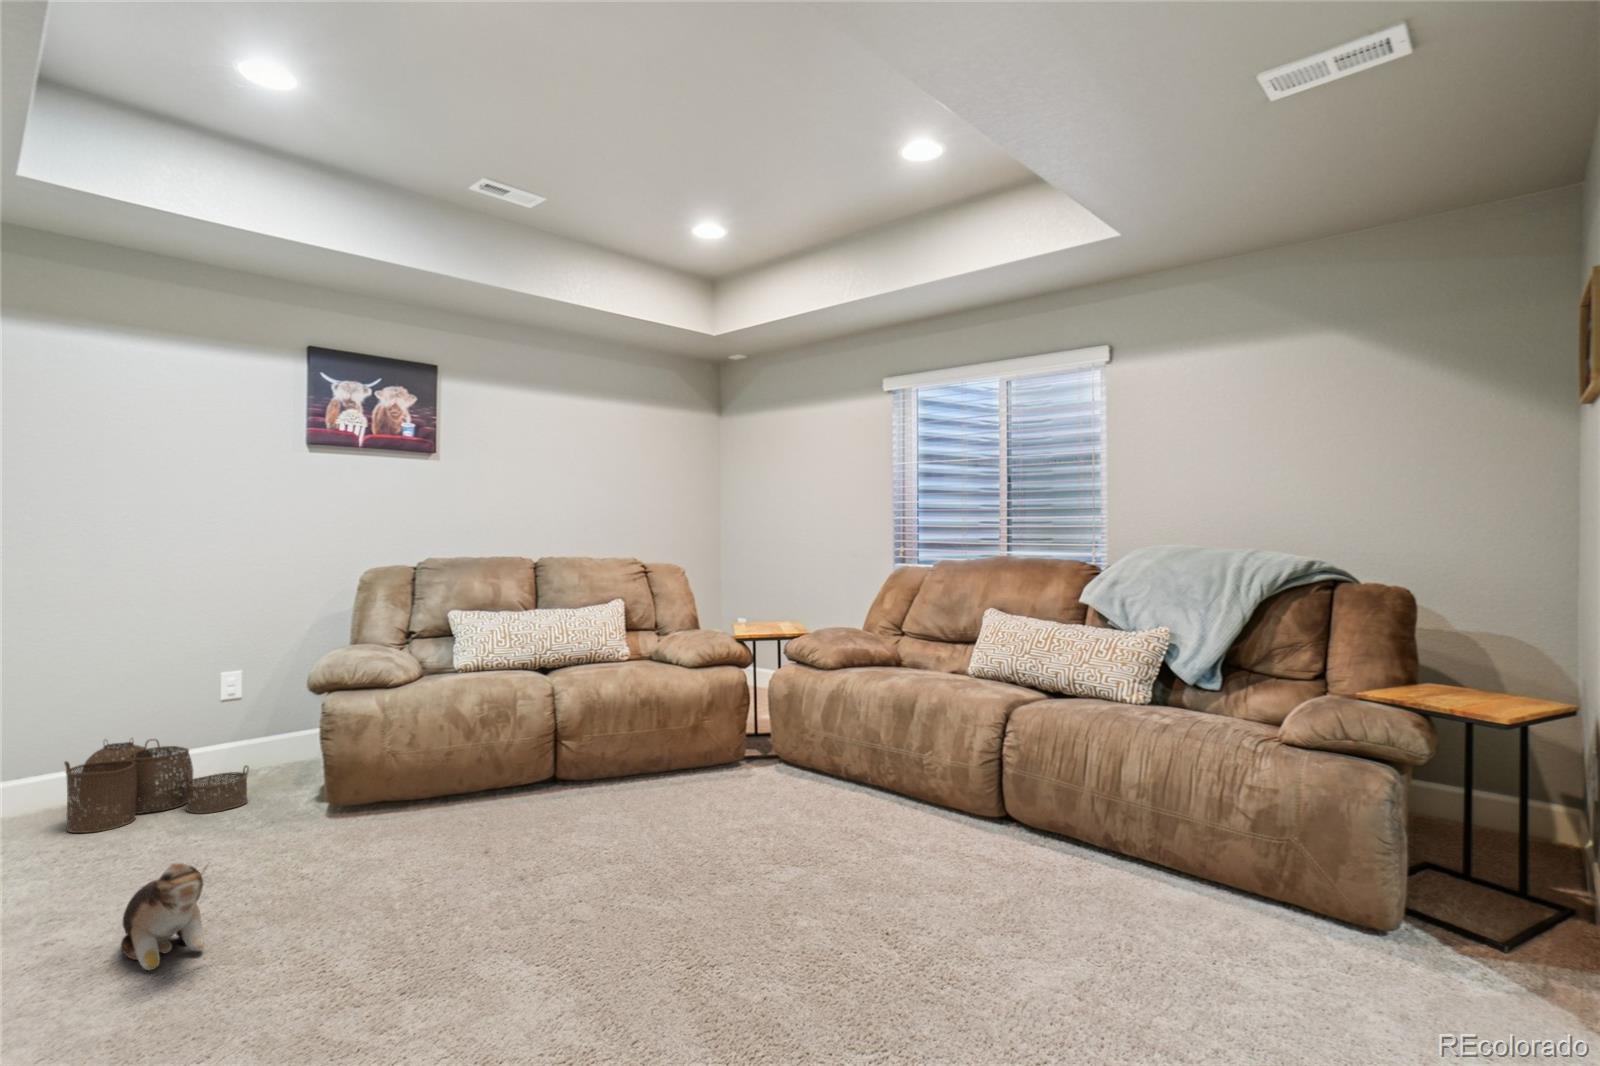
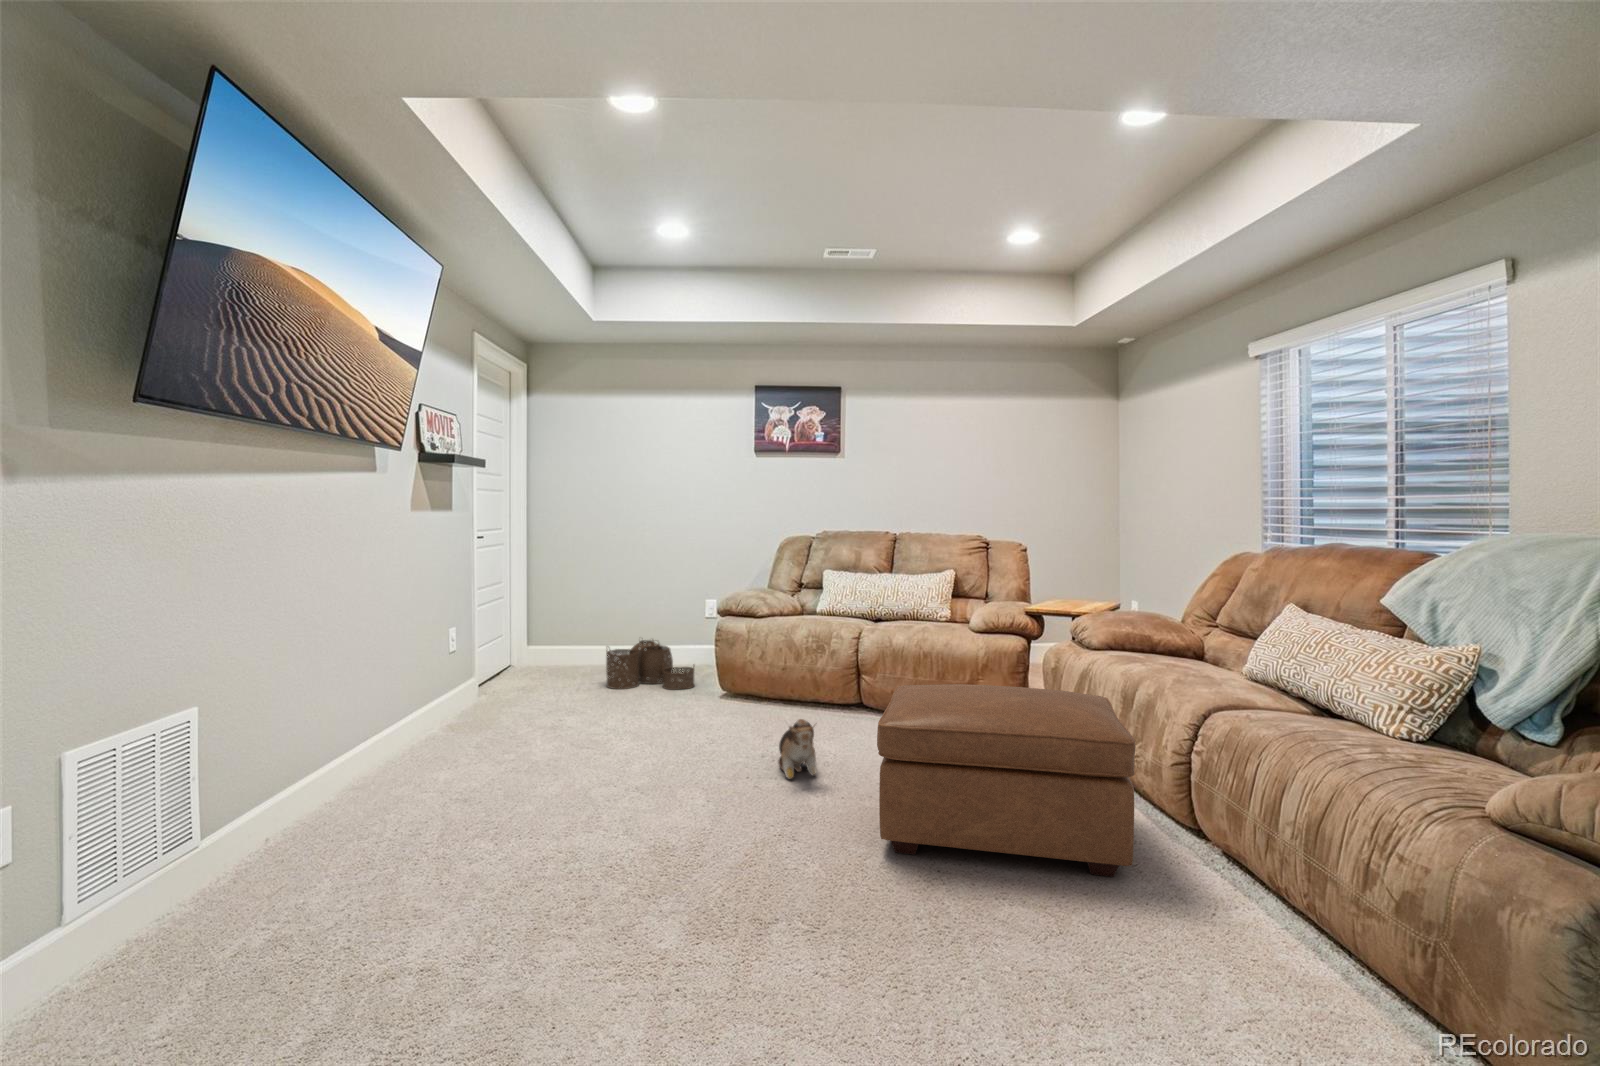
ottoman: none [723,709,1011,918] -> present [877,684,1135,877]
plush toy: present [121,863,208,970] -> present [778,719,817,779]

